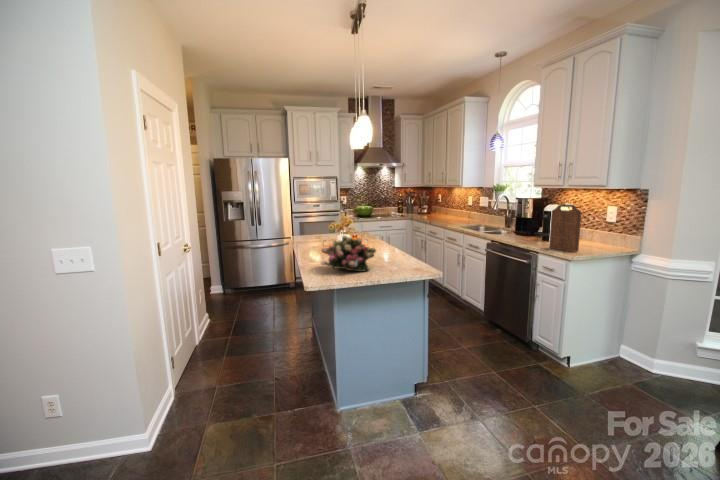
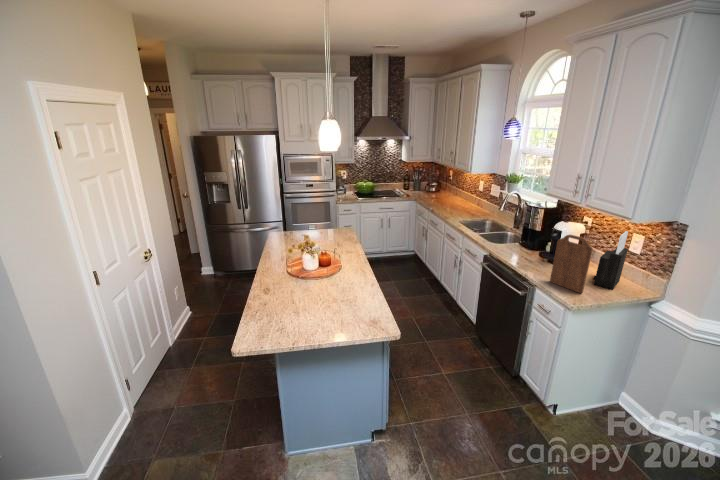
knife block: none [583,203,607,249] -> present [594,231,628,289]
flower arrangement: present [321,235,376,272] -> none [265,271,331,320]

